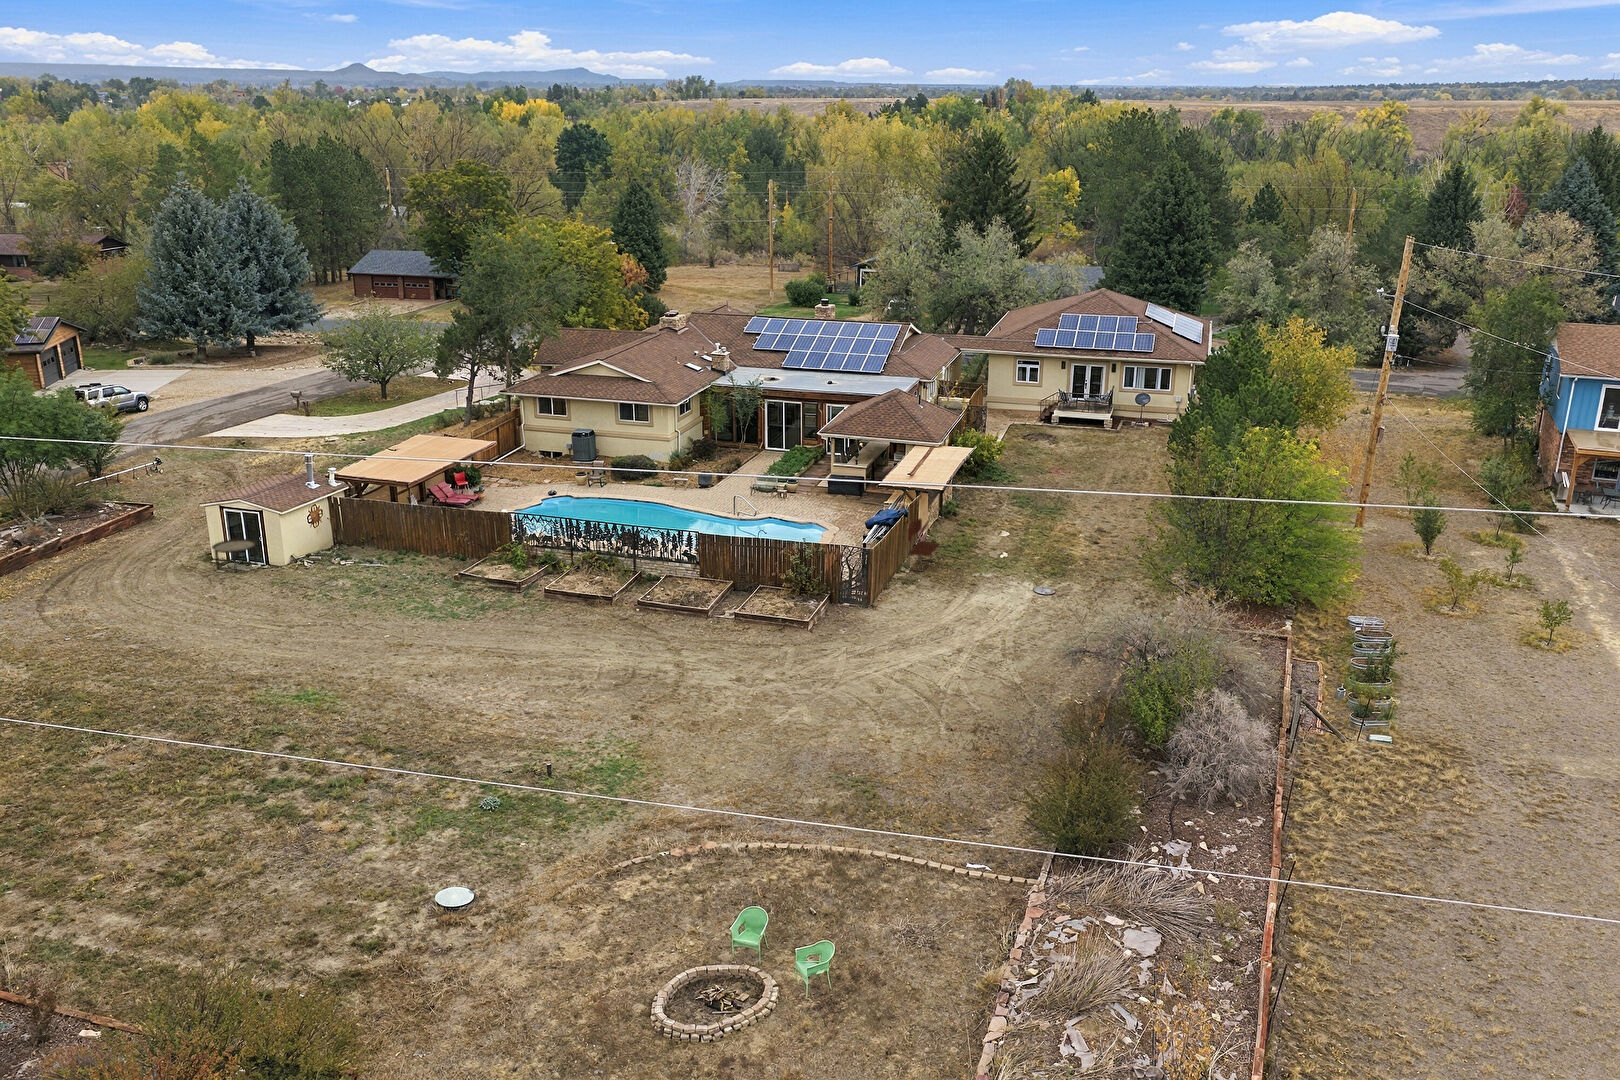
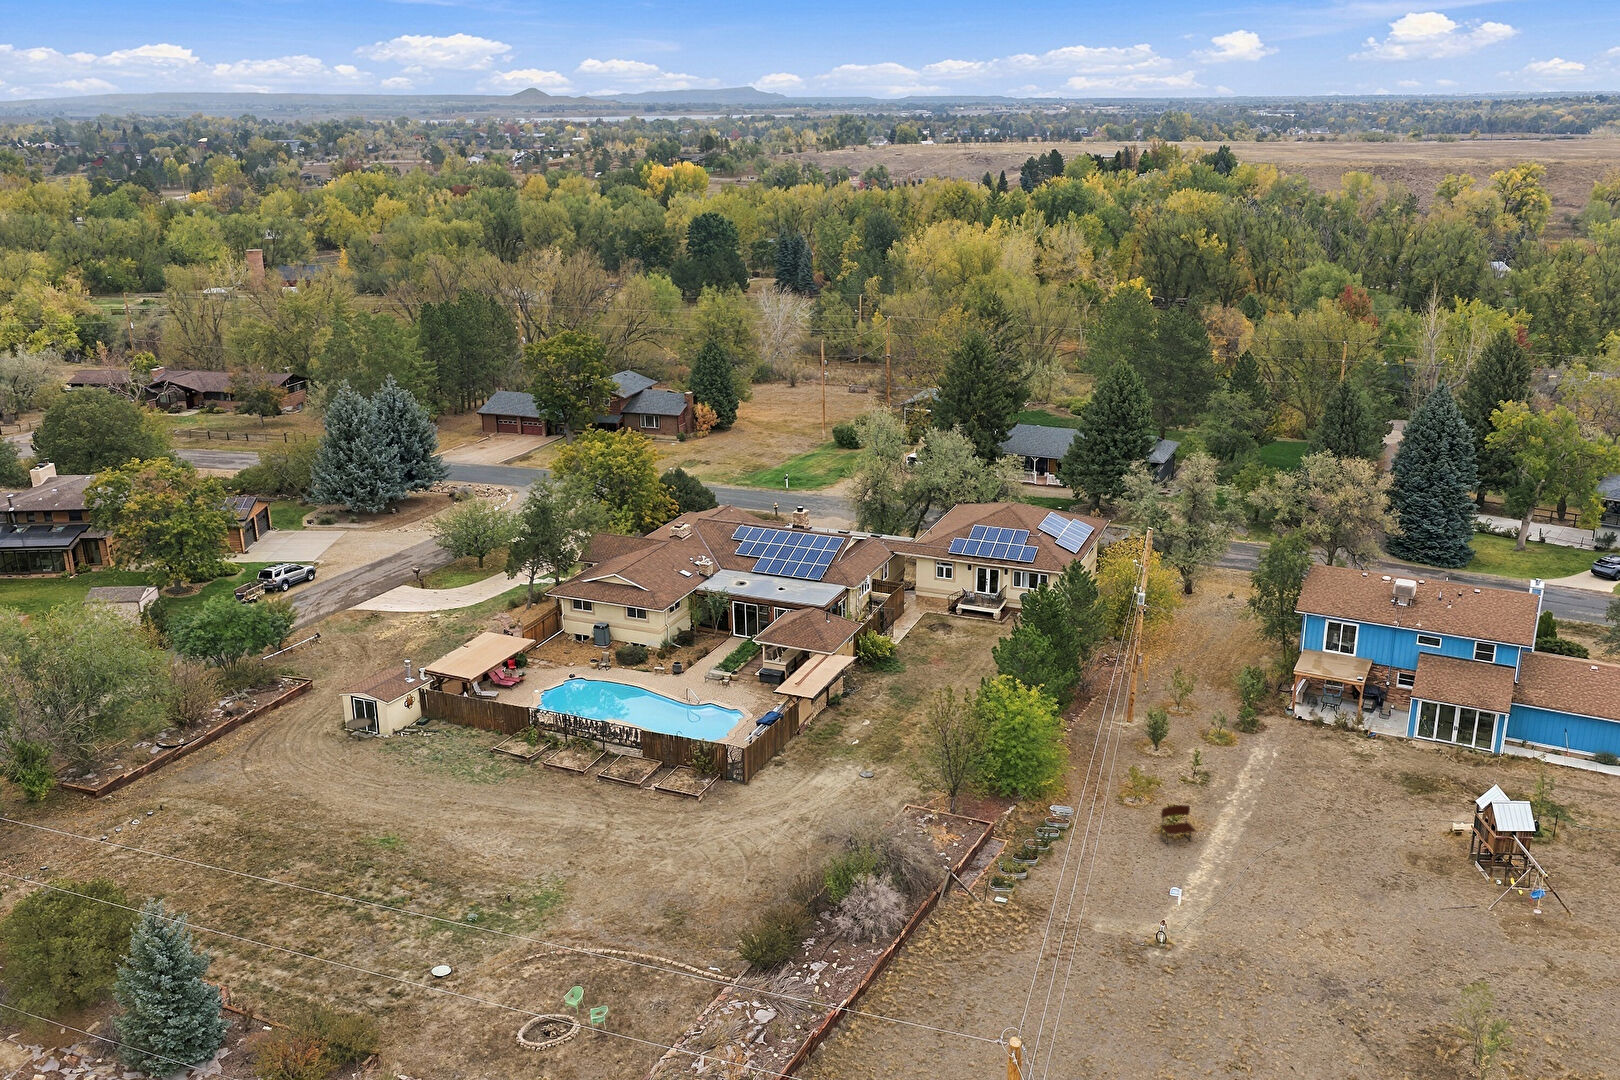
bench: present [907,519,939,572] -> present [1161,805,1196,843]

